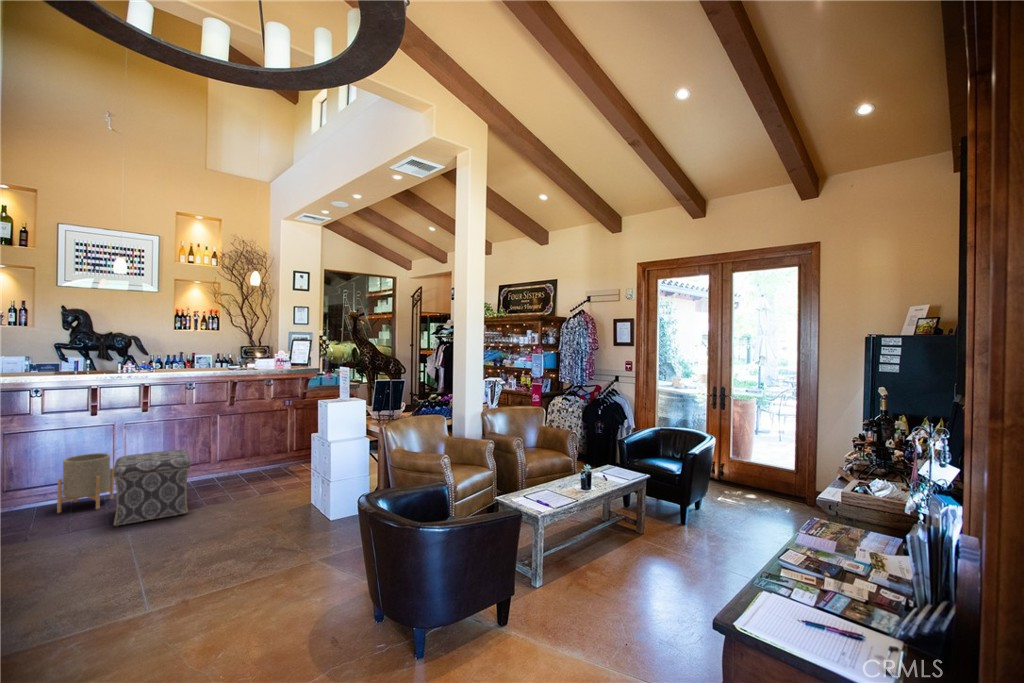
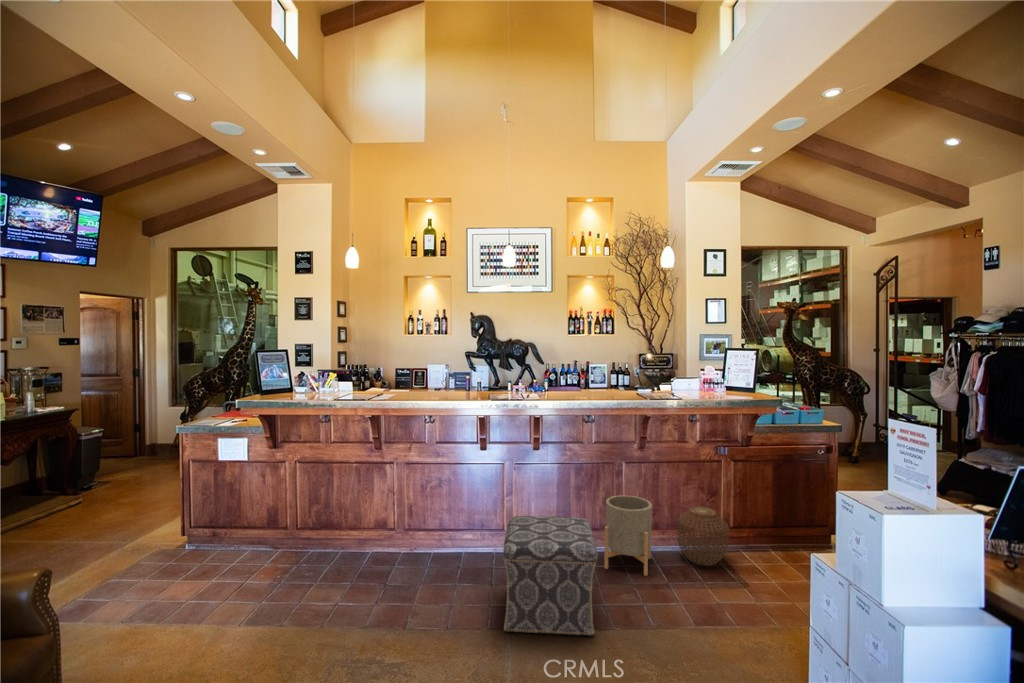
woven basket: none [257,439,292,474] -> present [677,506,729,566]
planter: present [57,453,114,513] -> present [604,495,652,576]

